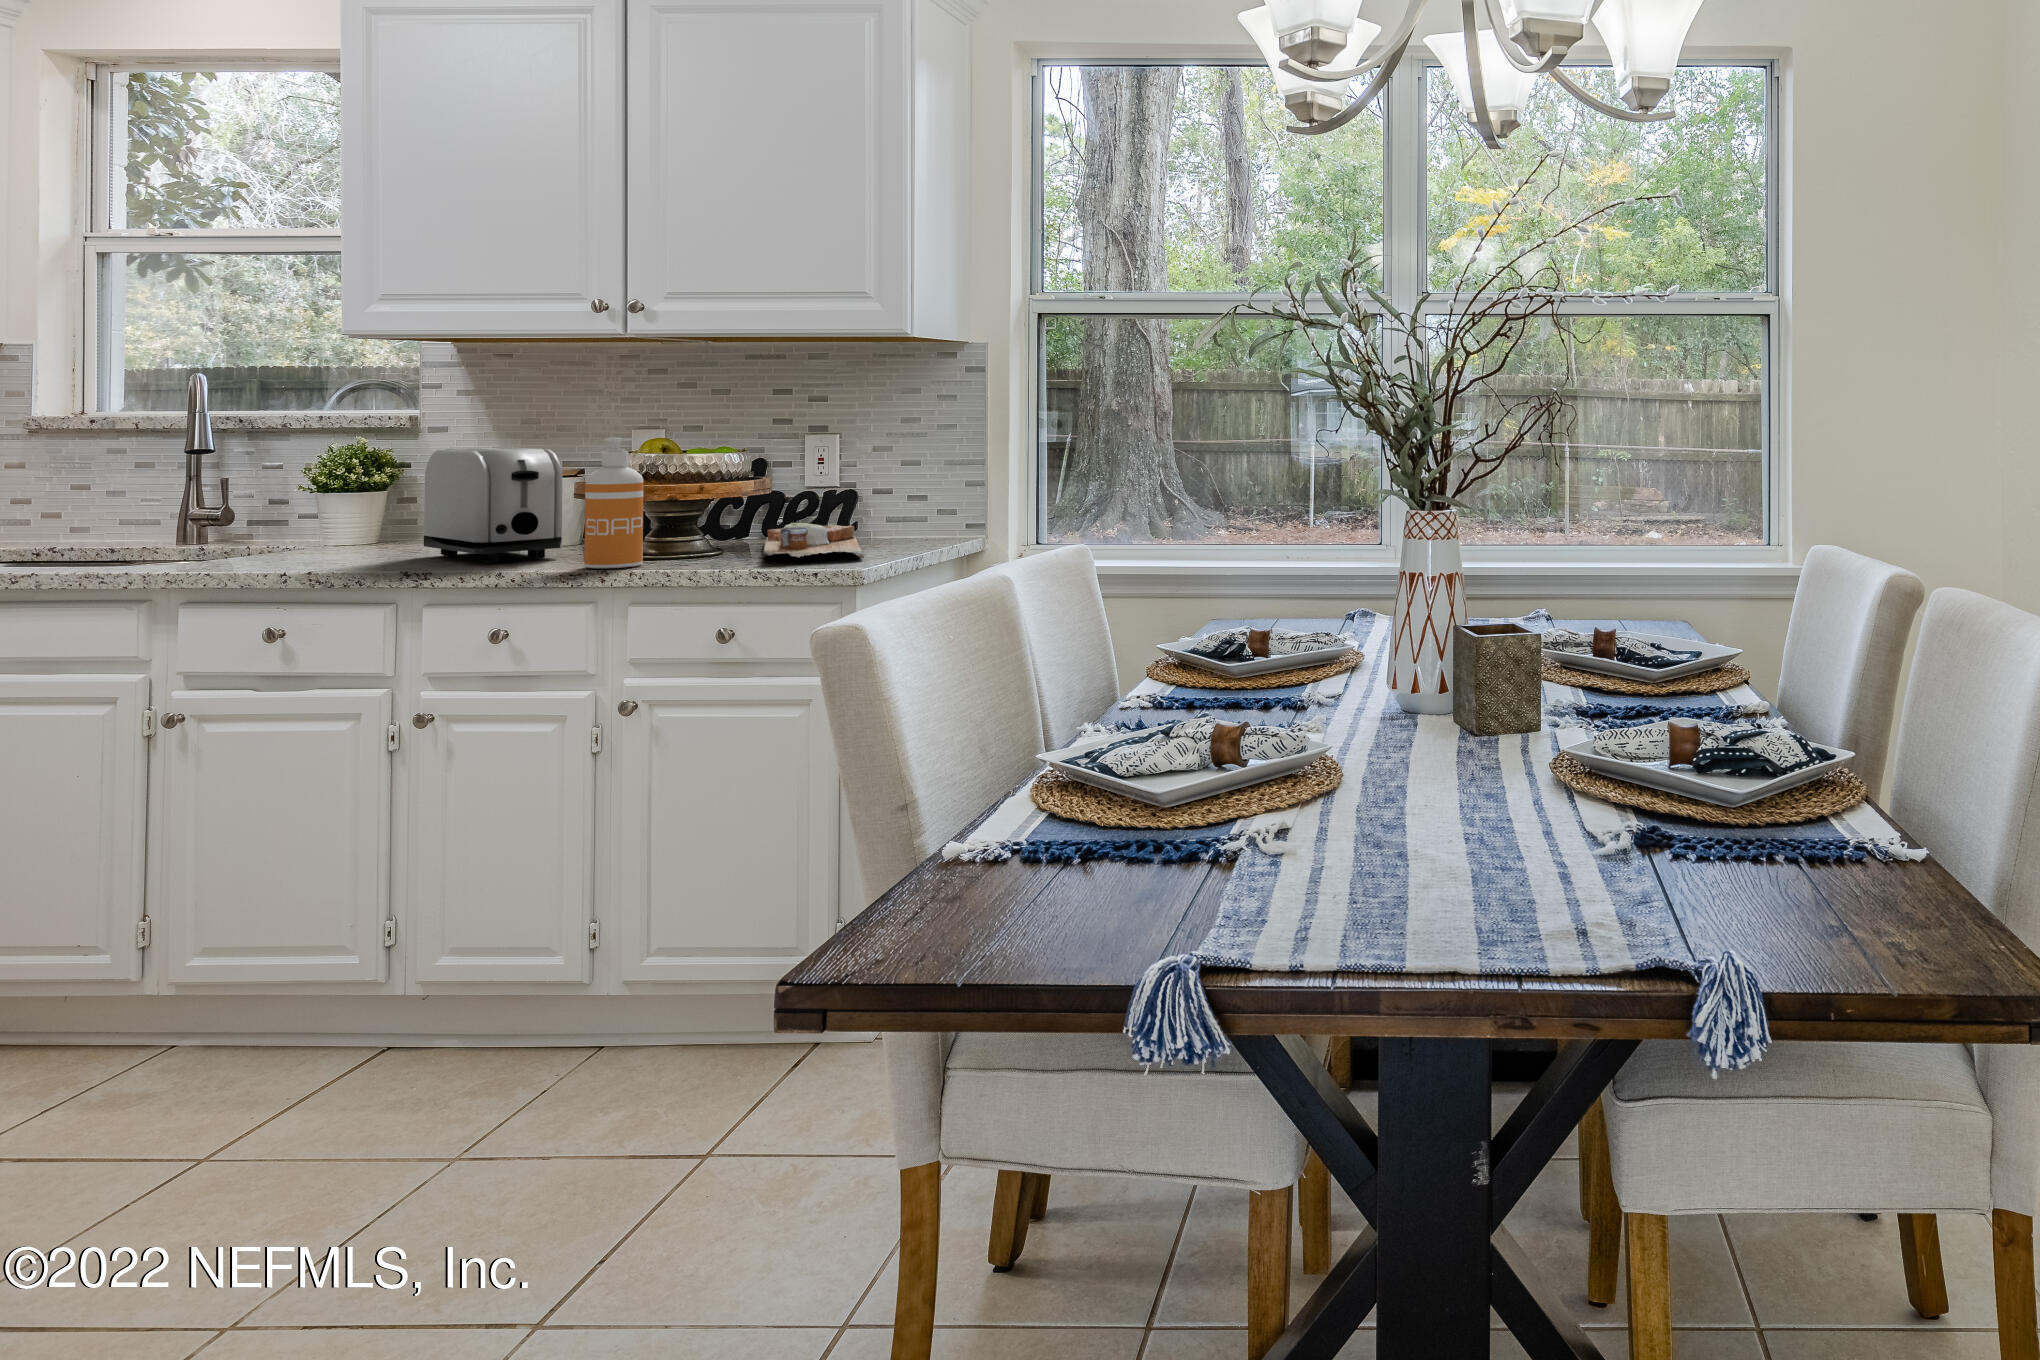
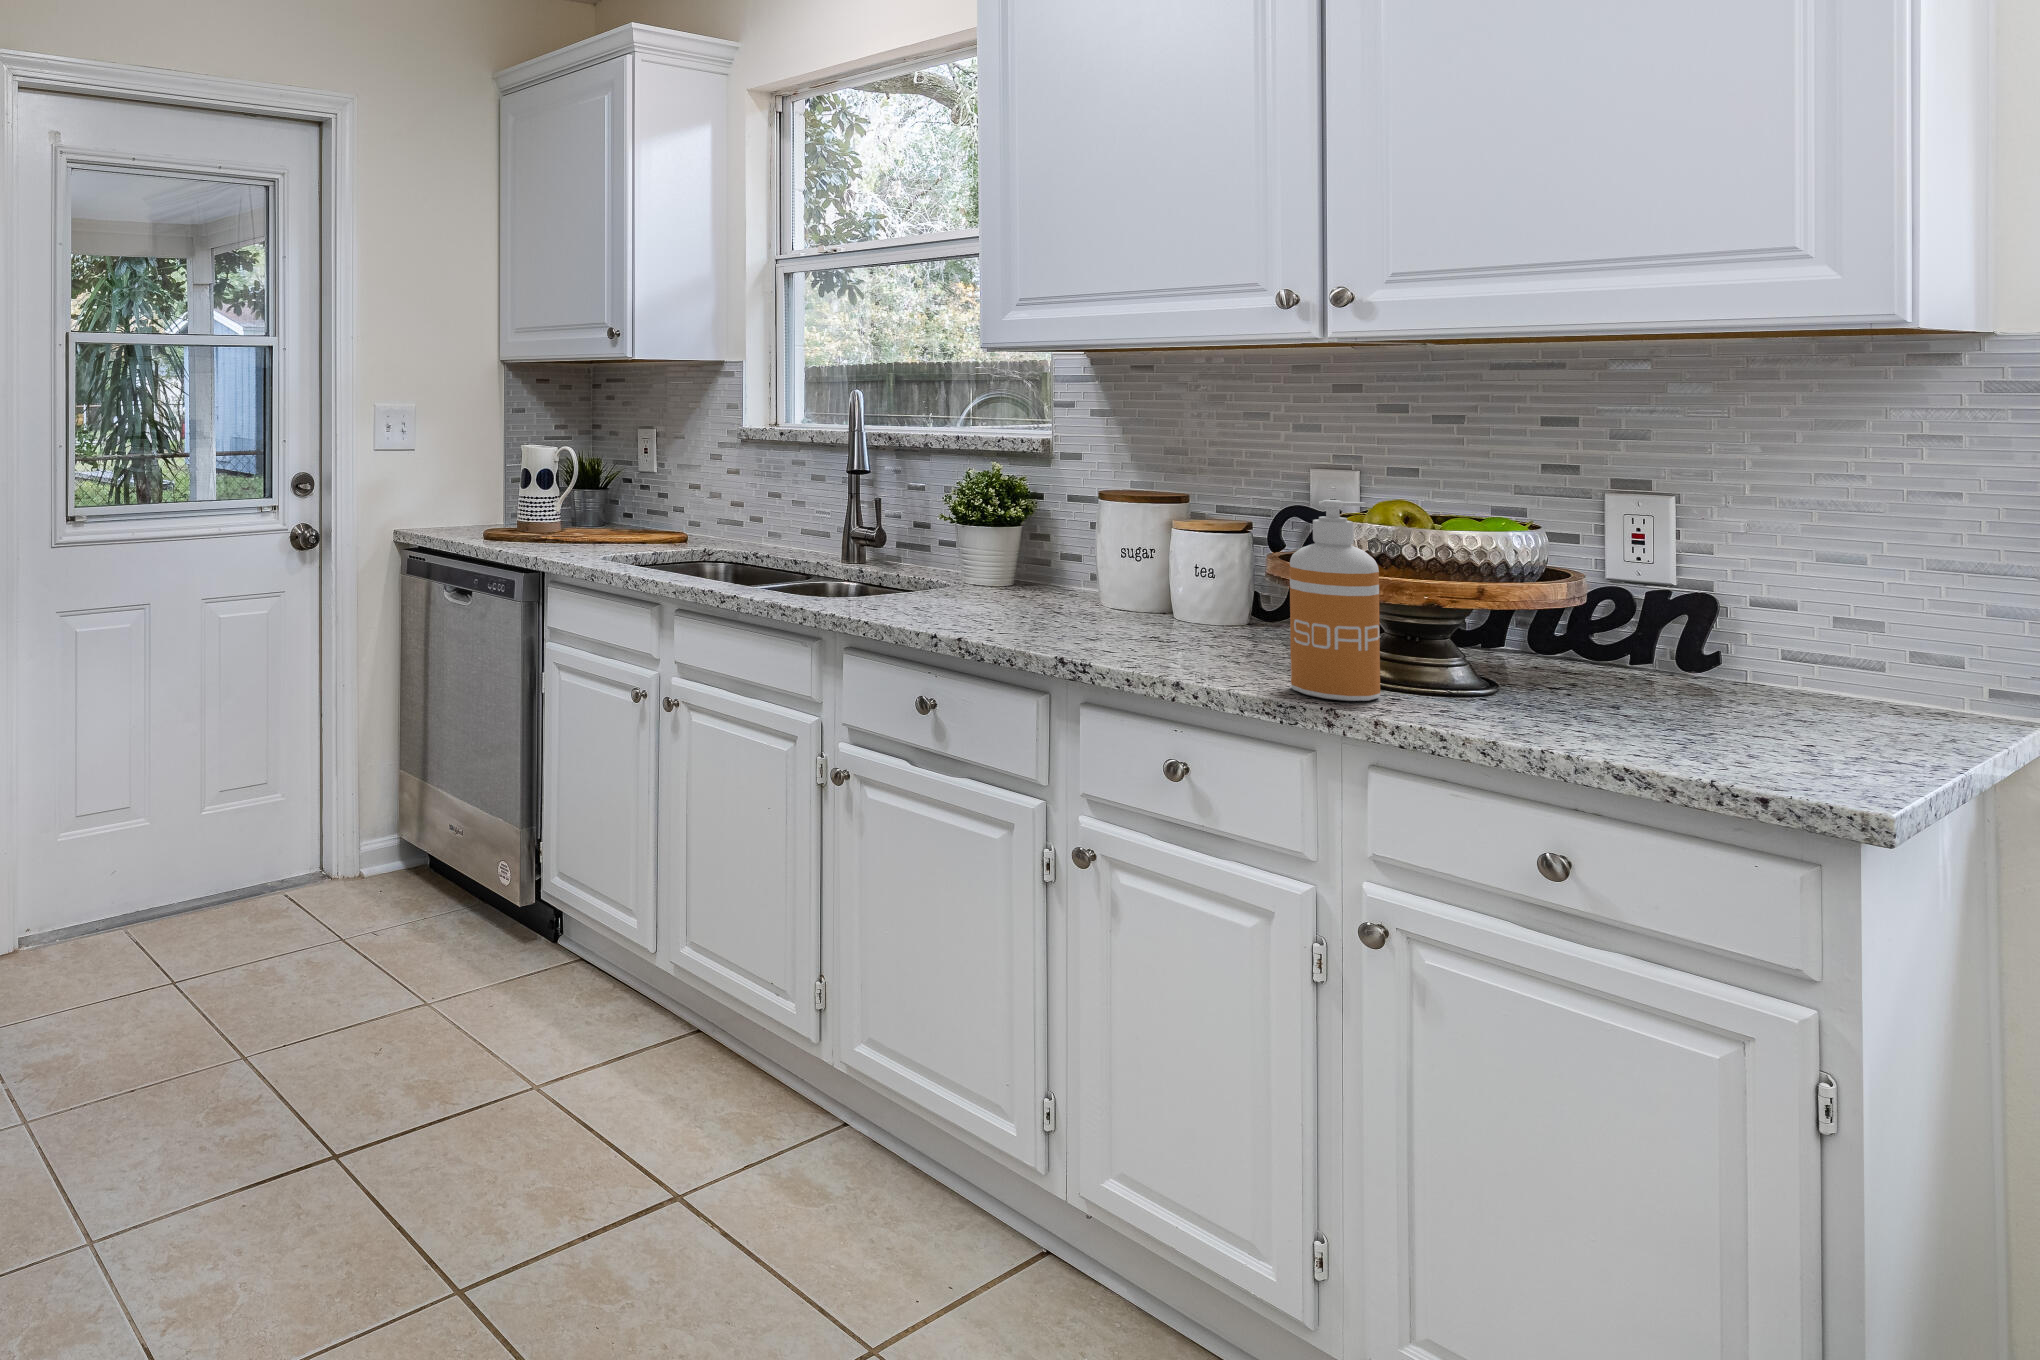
toaster: present [424,447,562,563] -> none [1068,492,1243,651]
cutting board: present [763,523,864,559] -> none [1559,646,1847,767]

